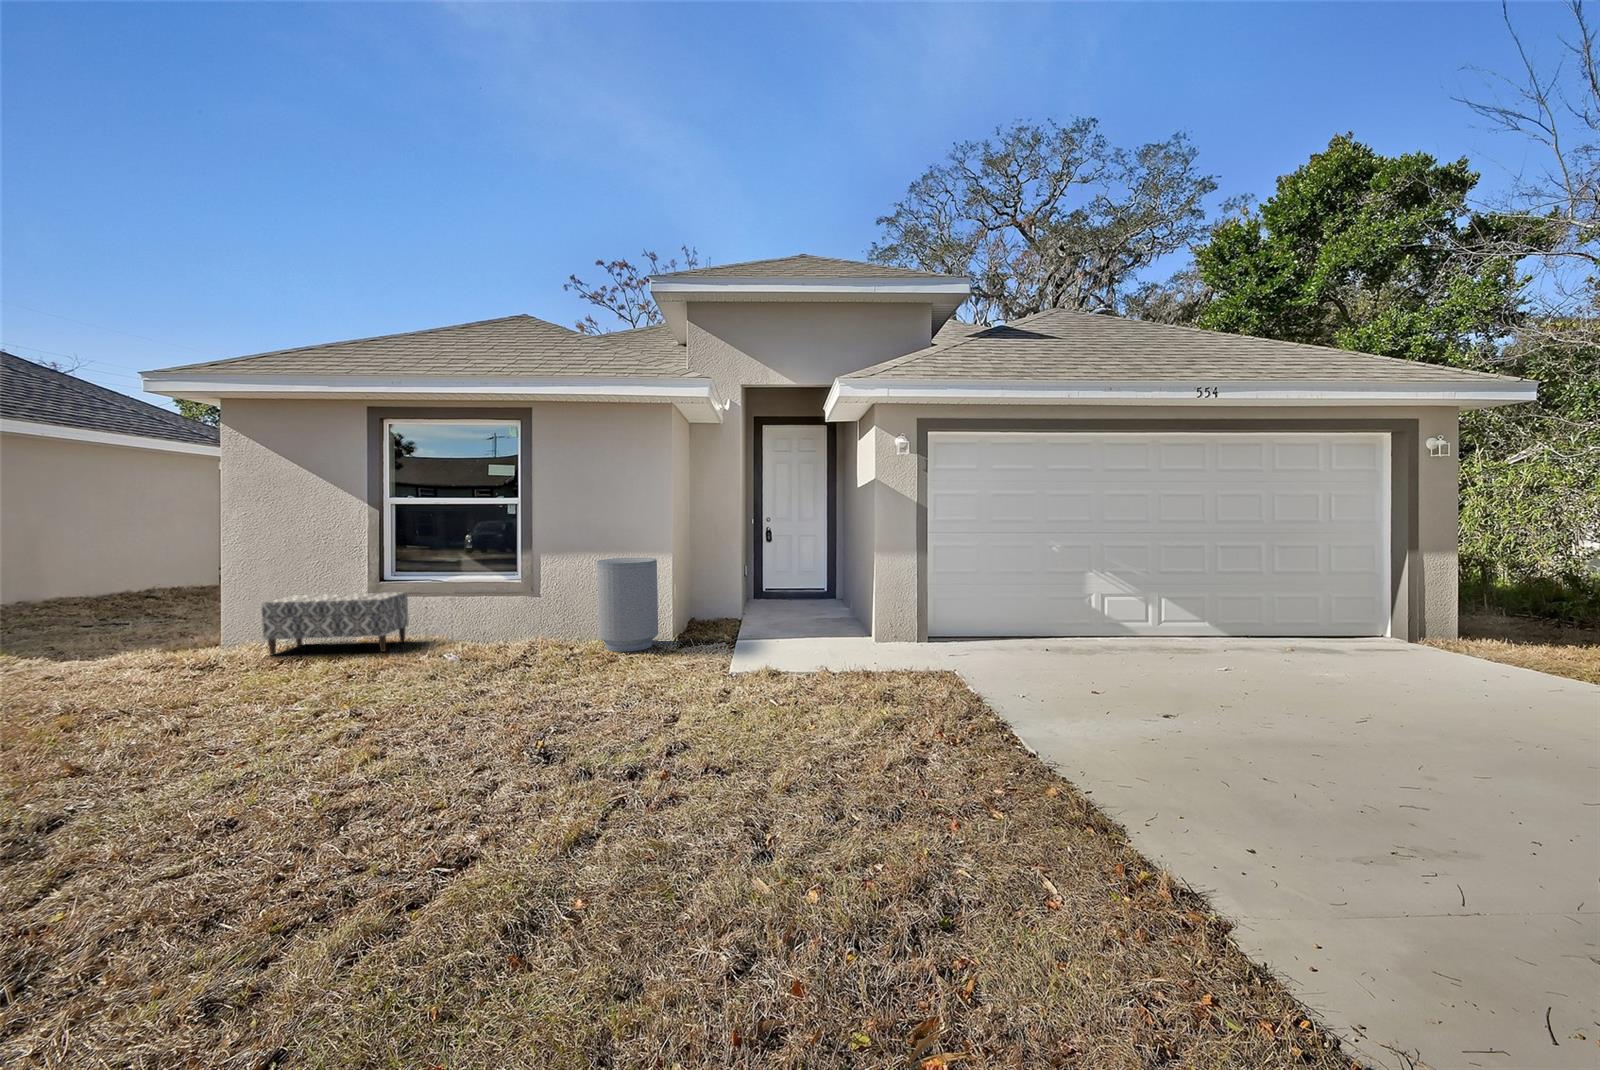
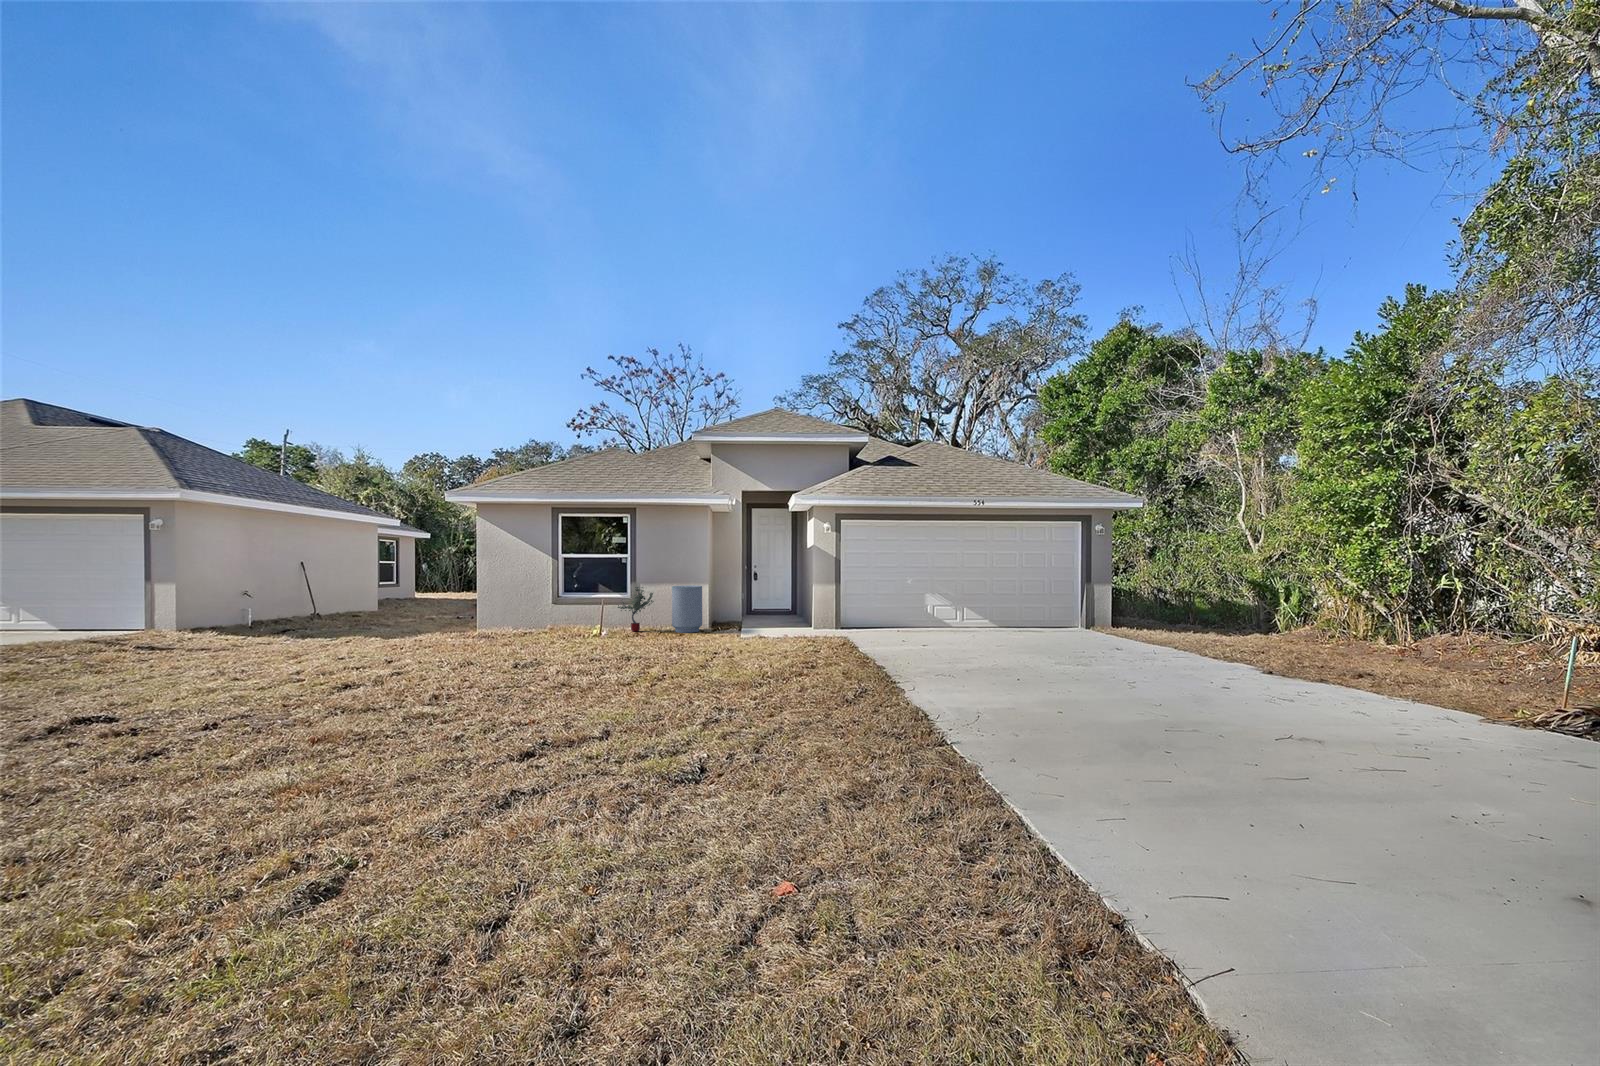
potted tree: none [493,560,564,648] -> present [618,587,654,632]
bench: present [262,592,409,655] -> none [503,604,568,635]

